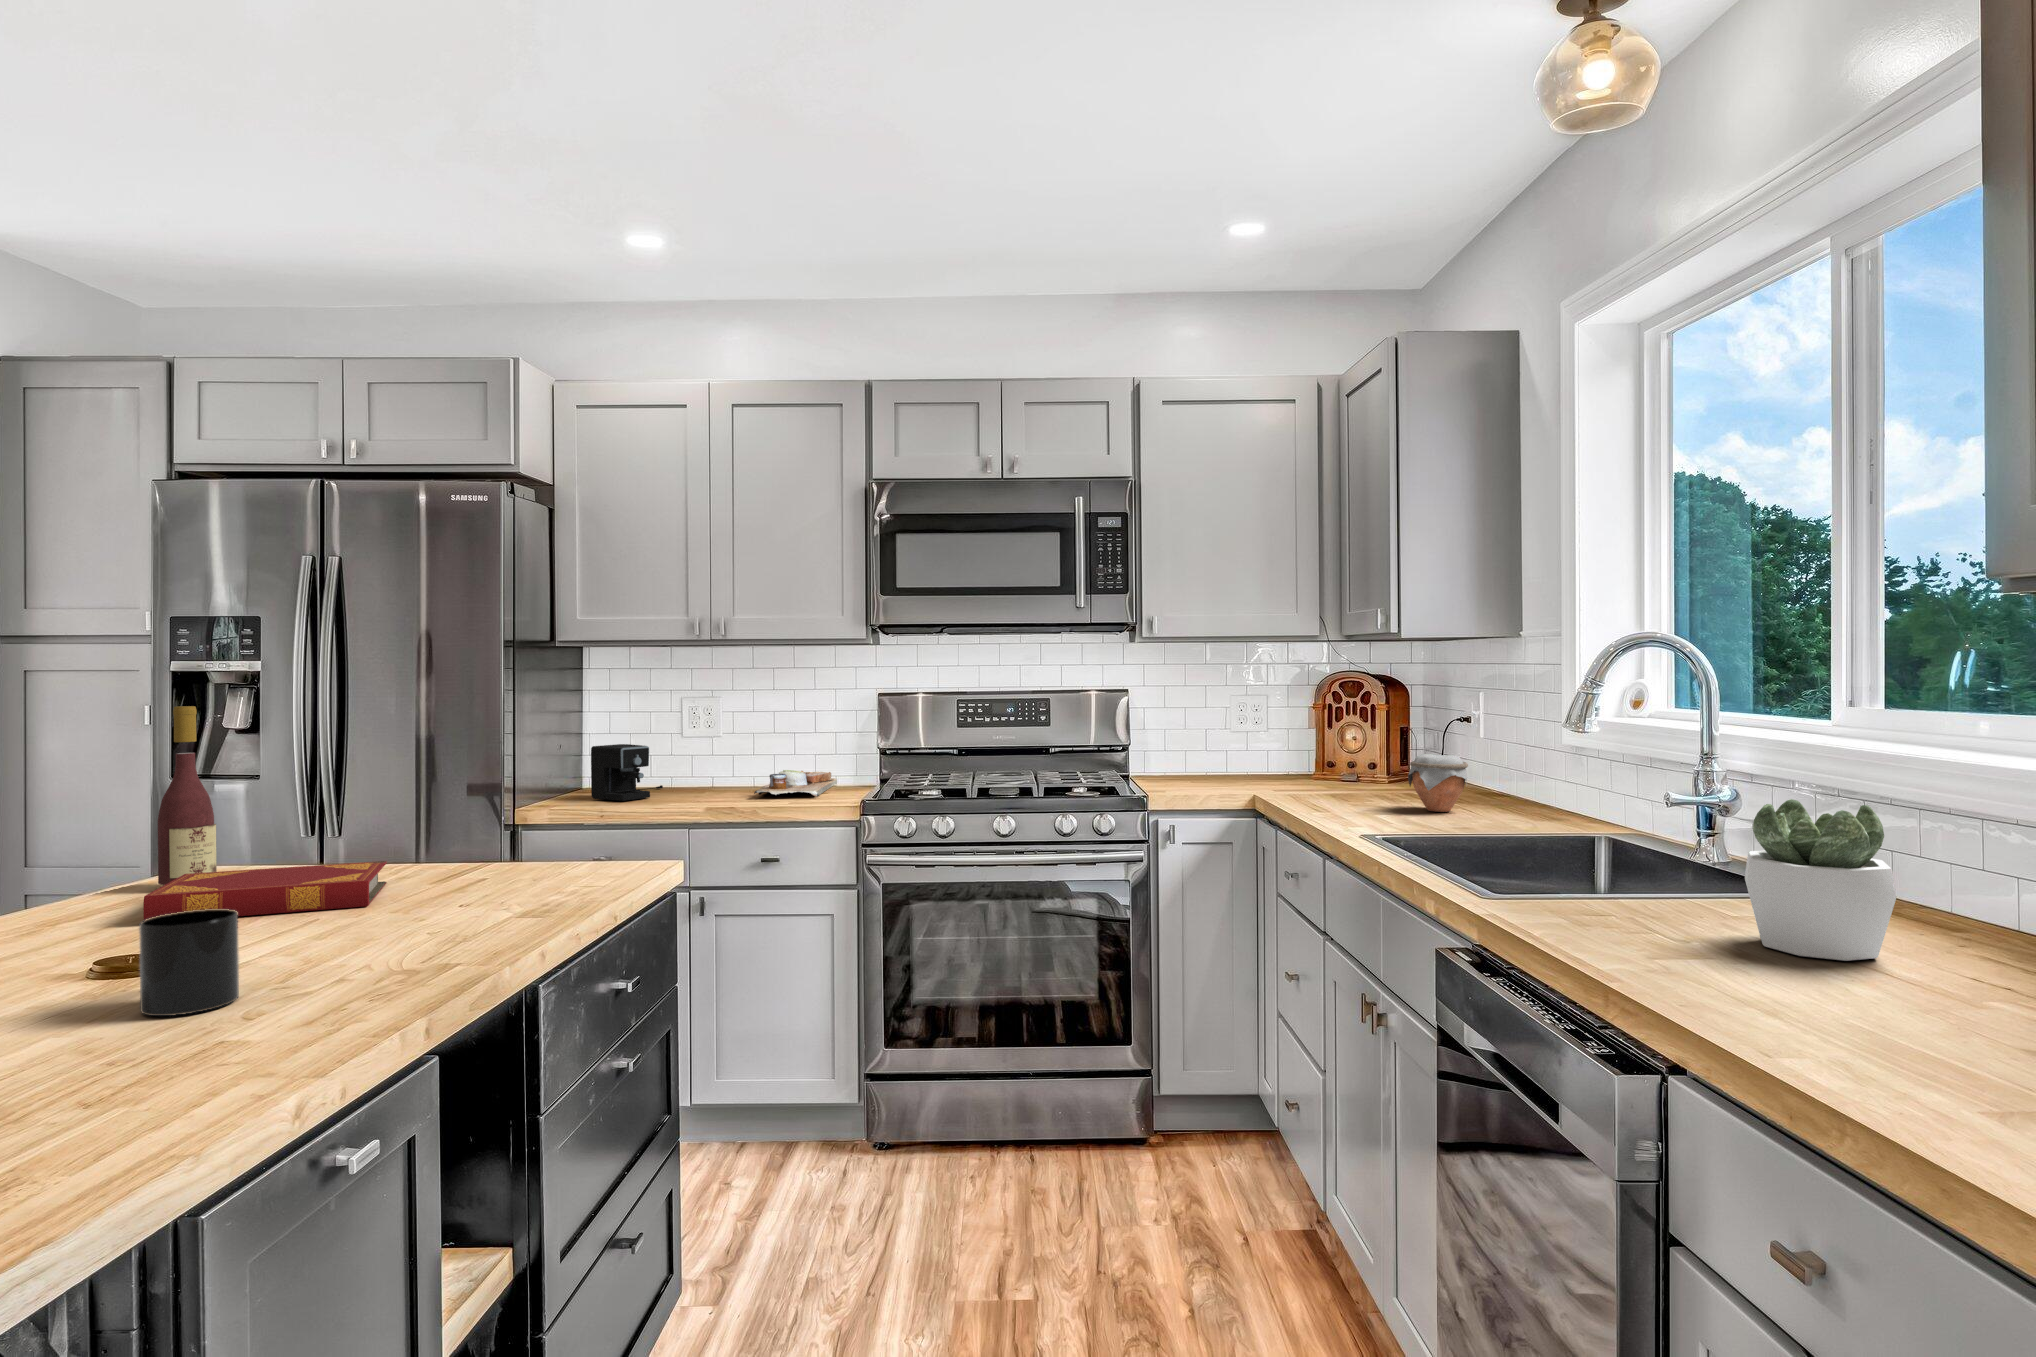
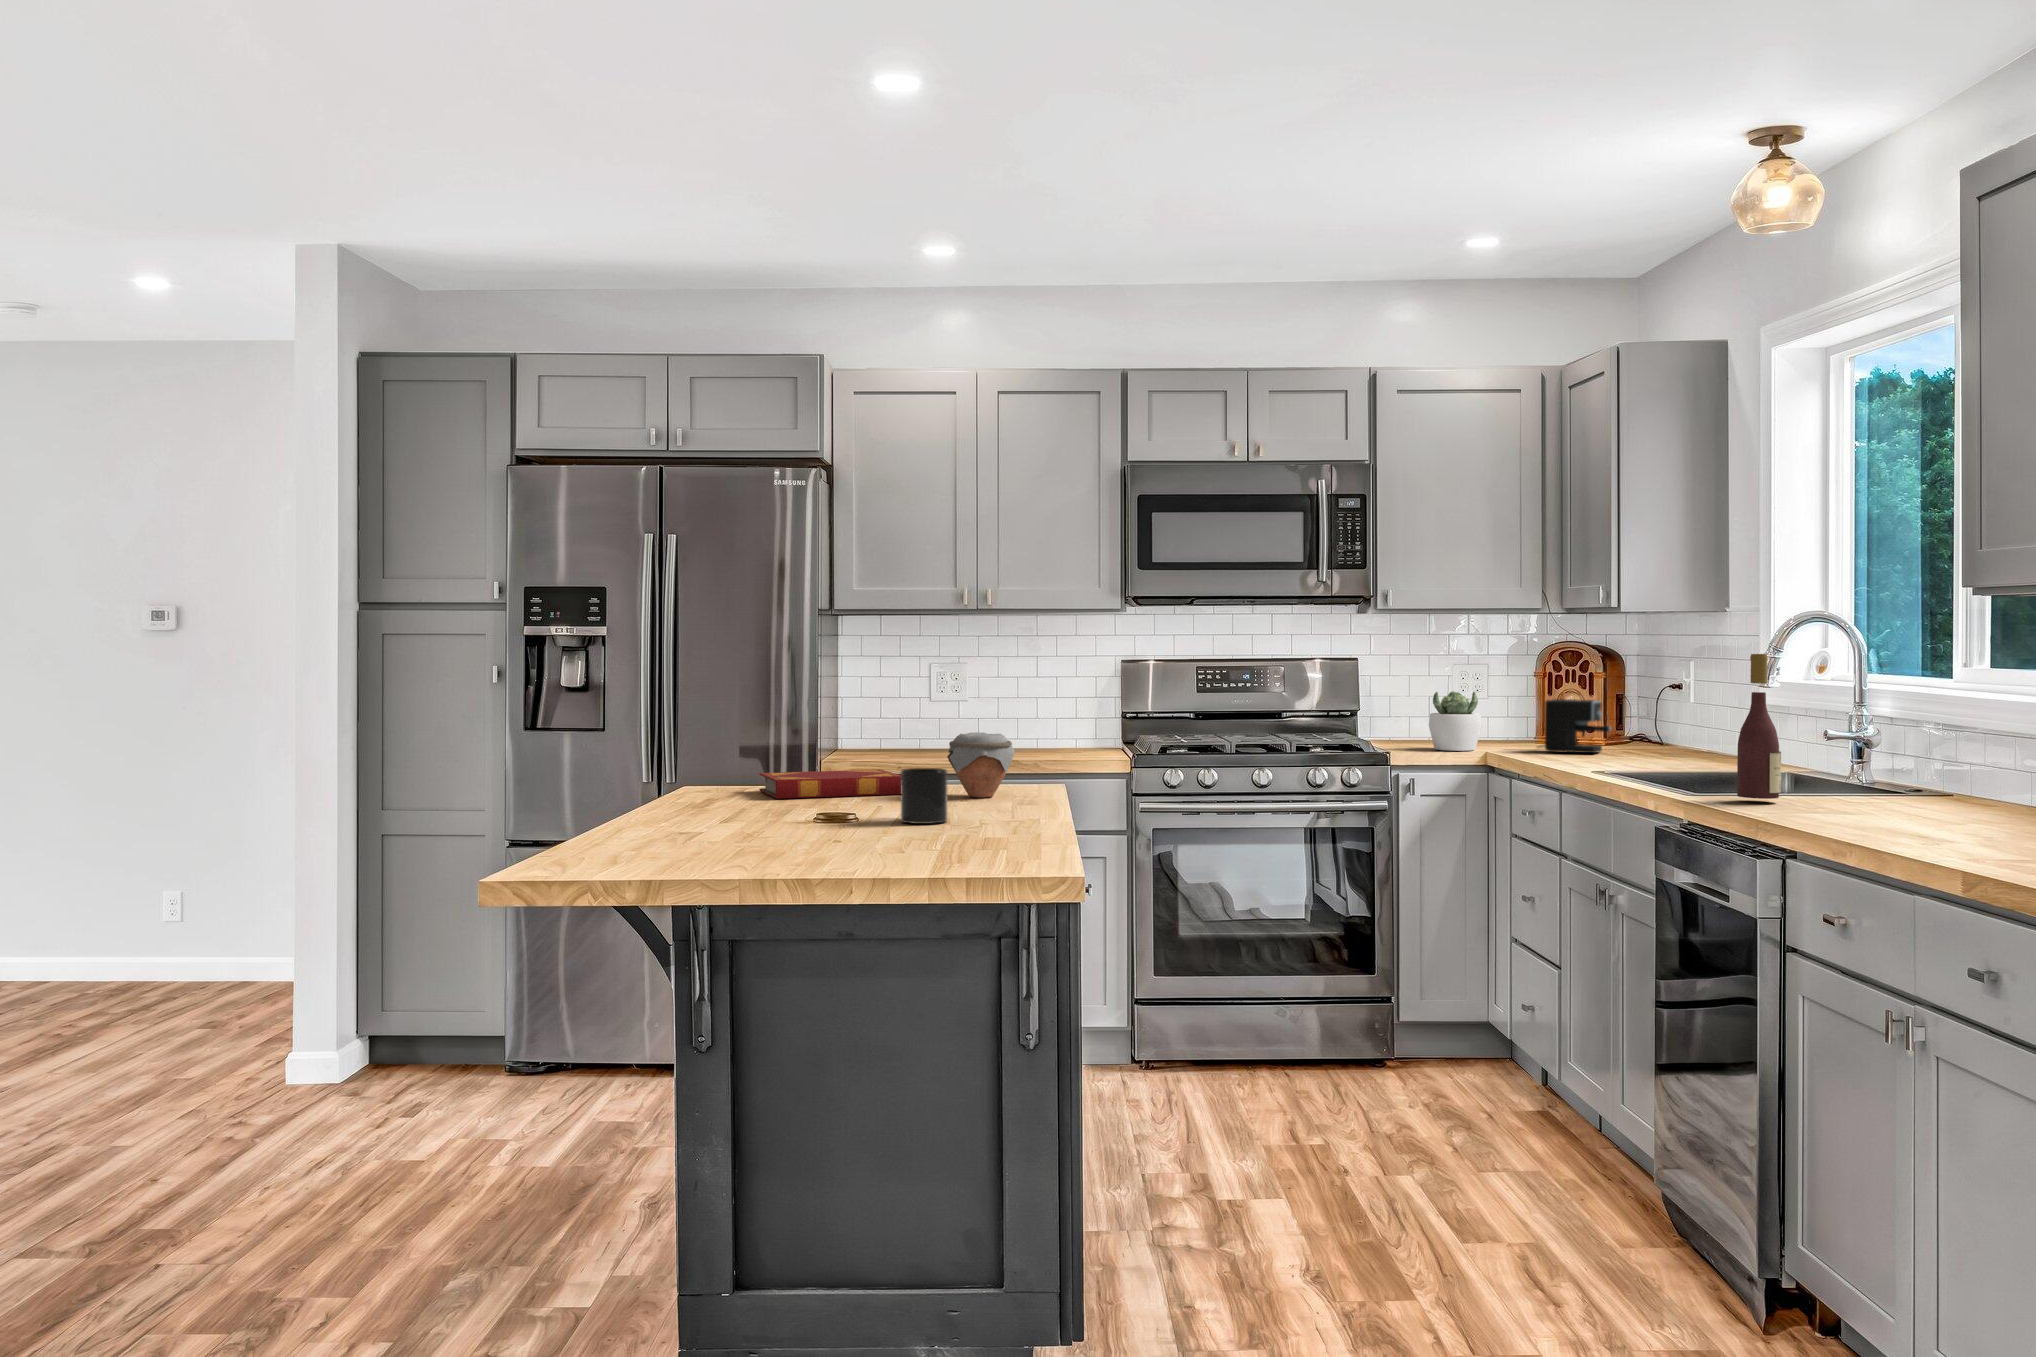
wine bottle: present [158,706,217,885] -> present [1737,654,1781,799]
coffee maker: present [591,744,663,801] -> present [1544,699,1611,753]
jar: present [1408,754,1468,812] -> present [947,733,1015,797]
cutting board: present [754,770,837,797] -> none [1027,730,1084,753]
succulent plant: present [1745,799,1896,961] -> present [1429,691,1482,751]

